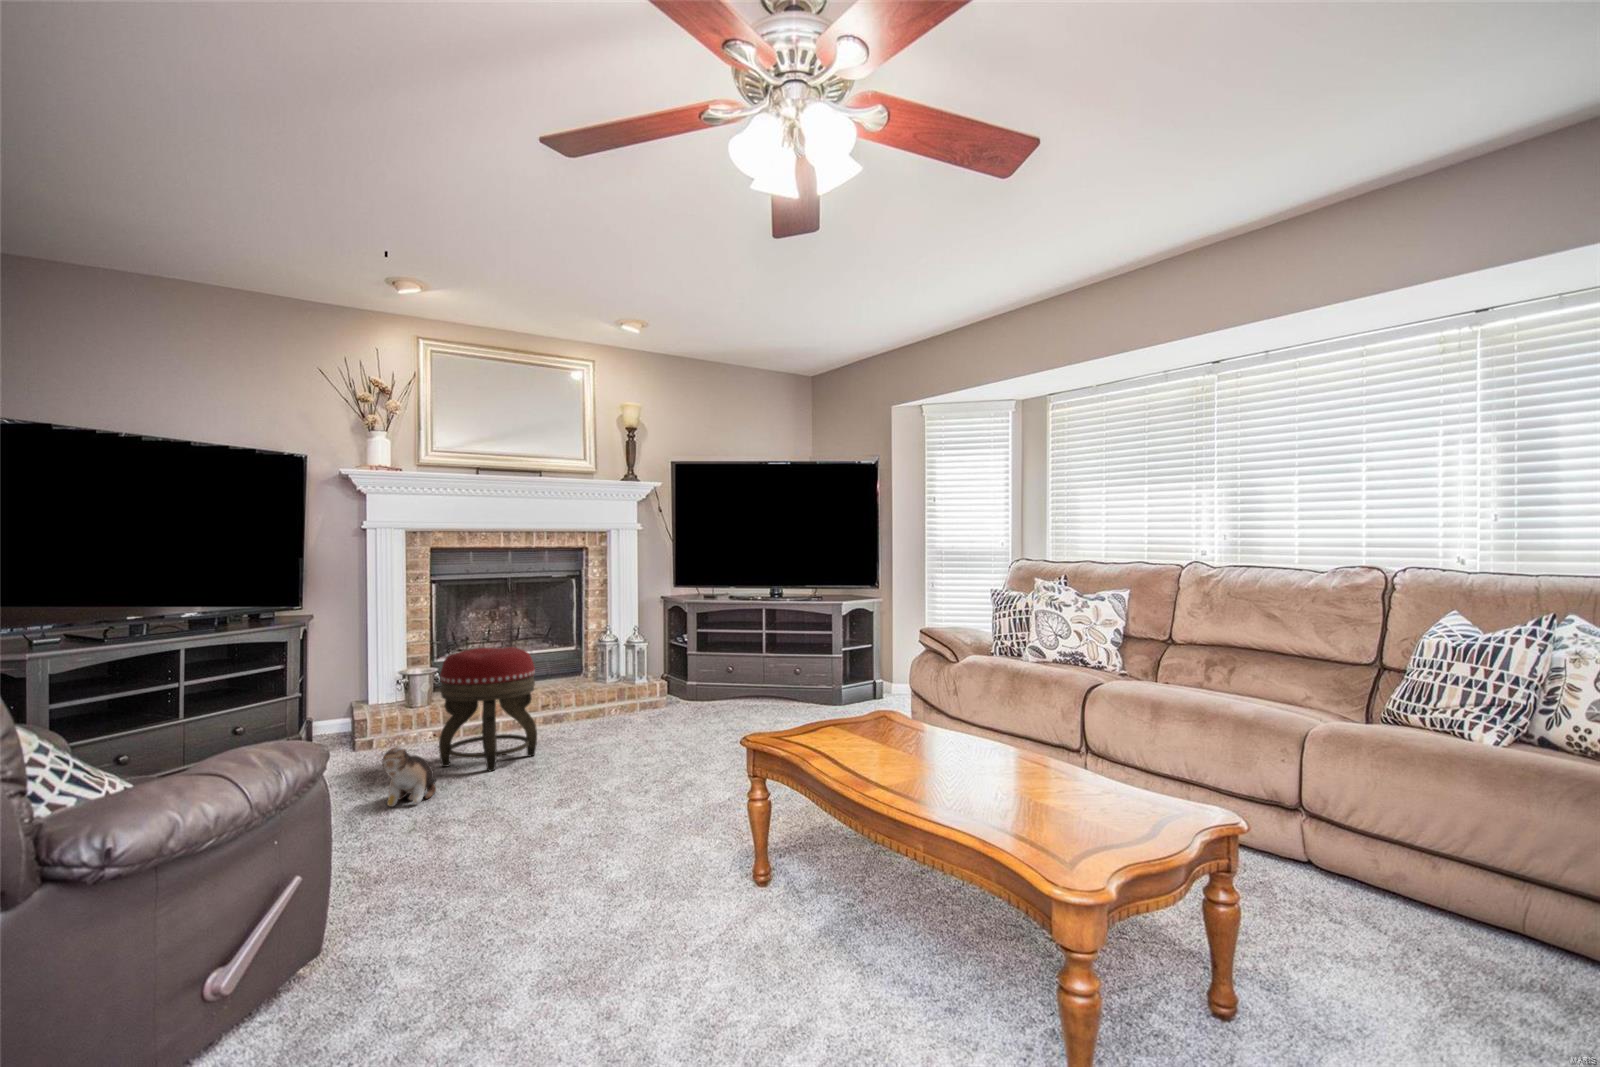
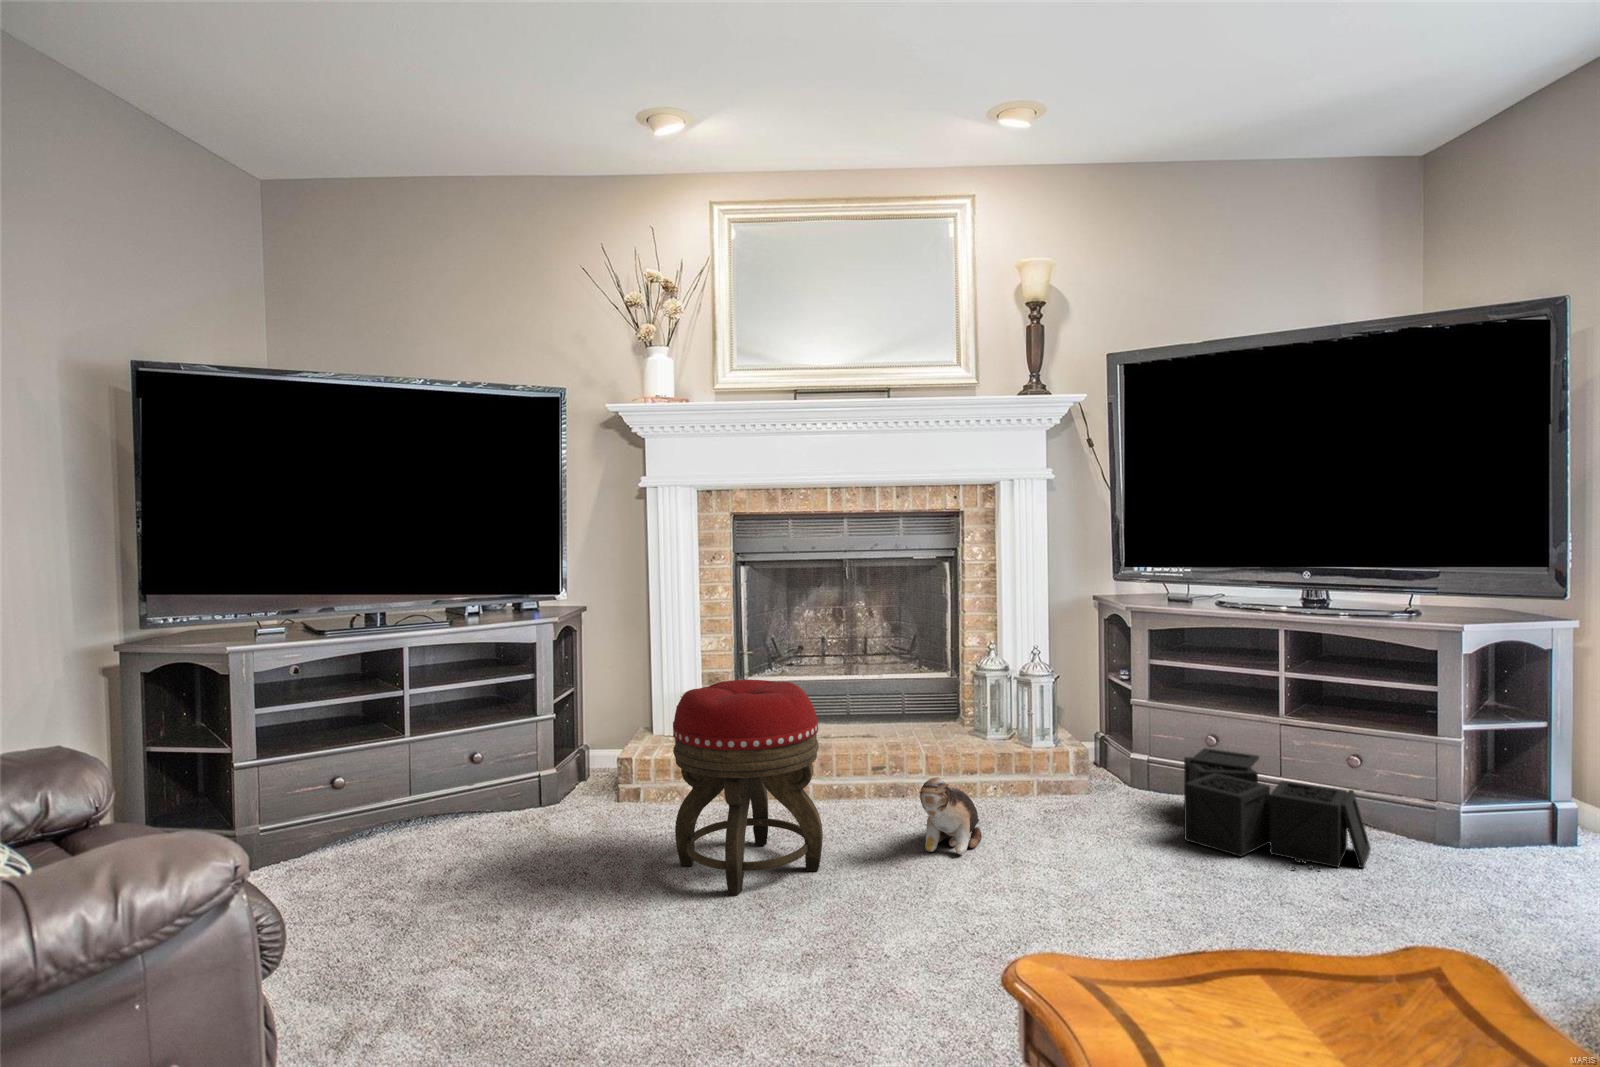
storage bin: none [718,675,805,720] -> present [1184,748,1371,870]
plush toy: present [382,746,436,807] -> present [913,777,982,854]

